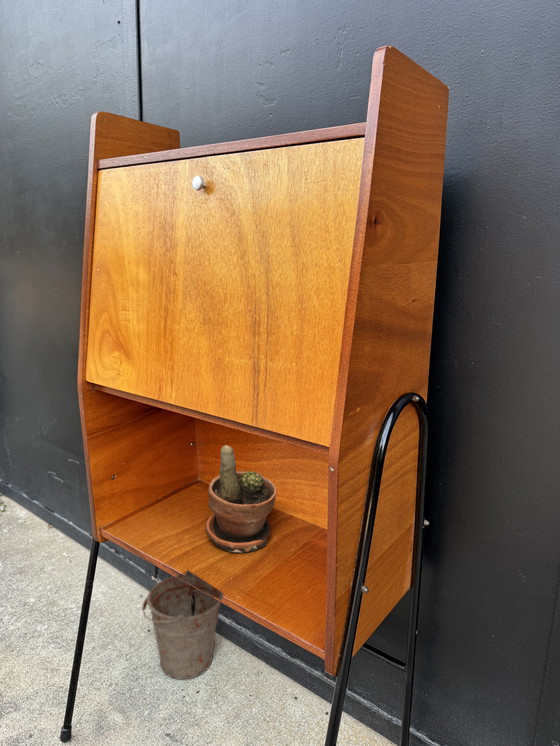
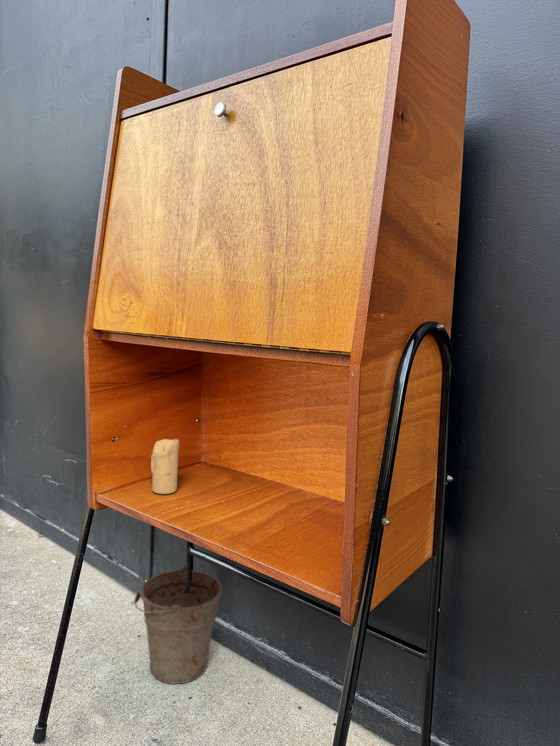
potted plant: present [205,445,277,552] -> none [209,395,287,516]
candle: none [150,474,176,527] -> present [151,439,179,494]

